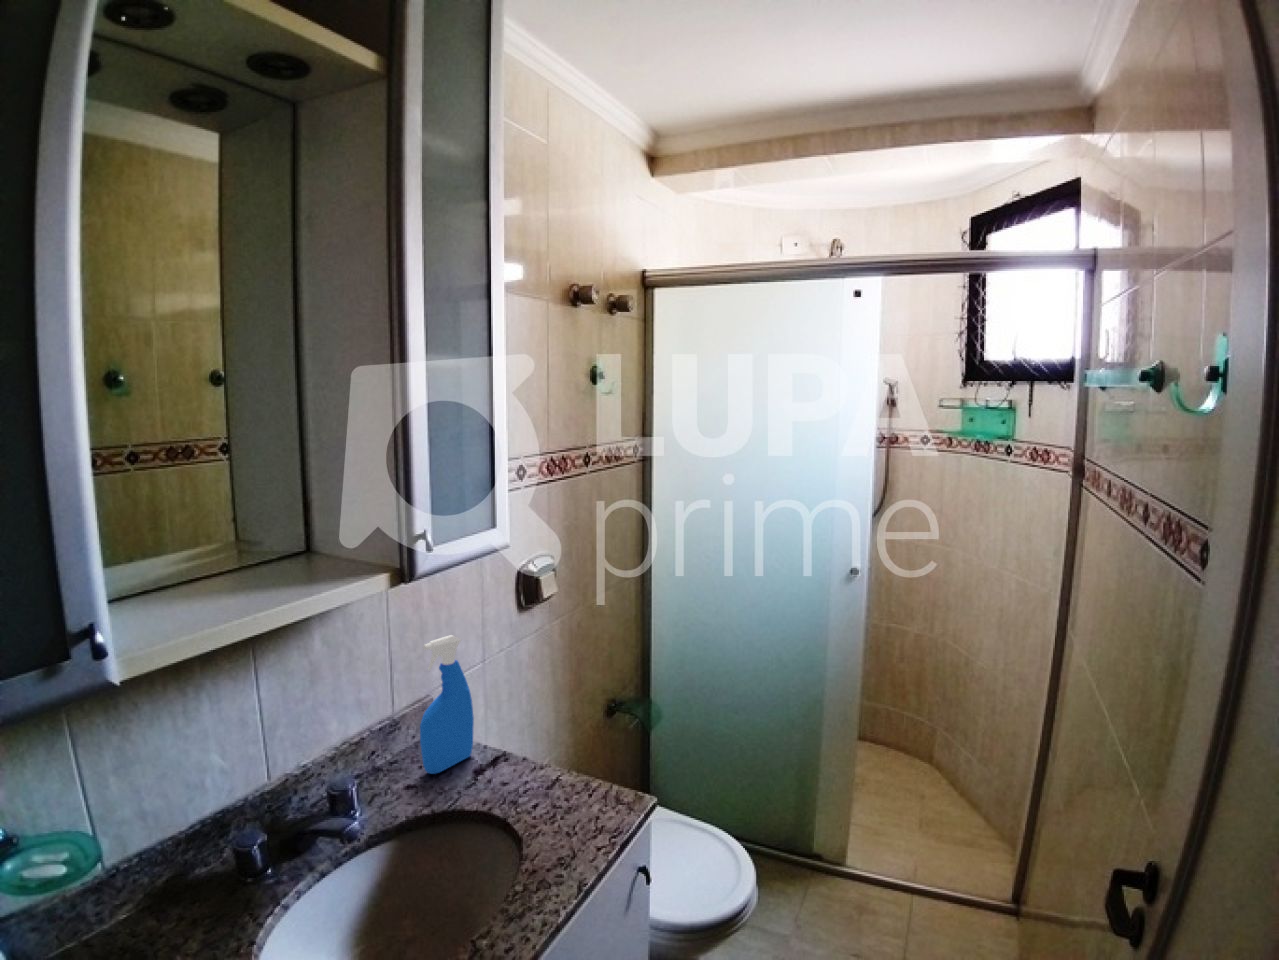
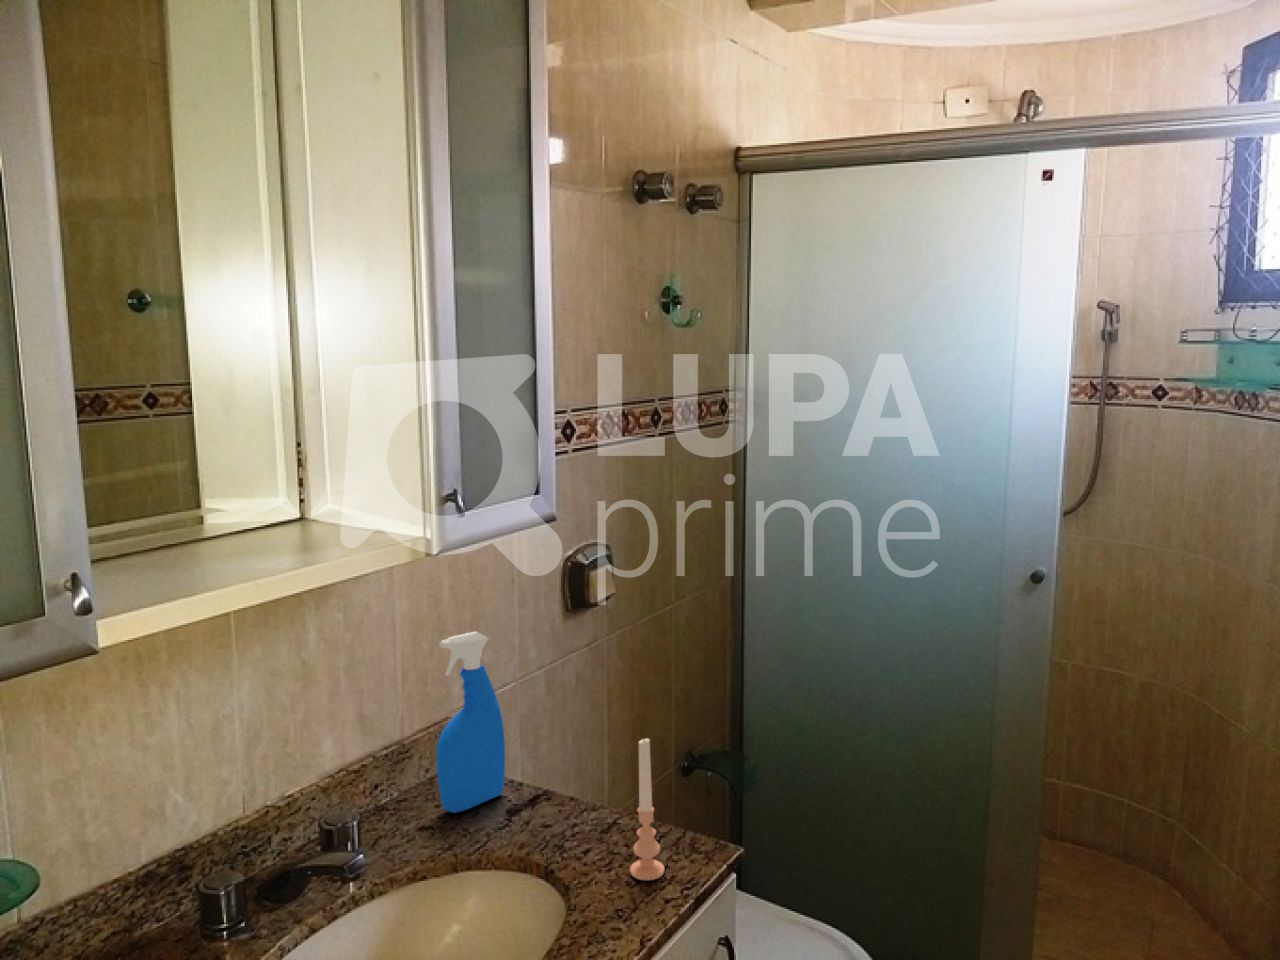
candle: none [570,723,596,830] -> present [630,739,664,880]

